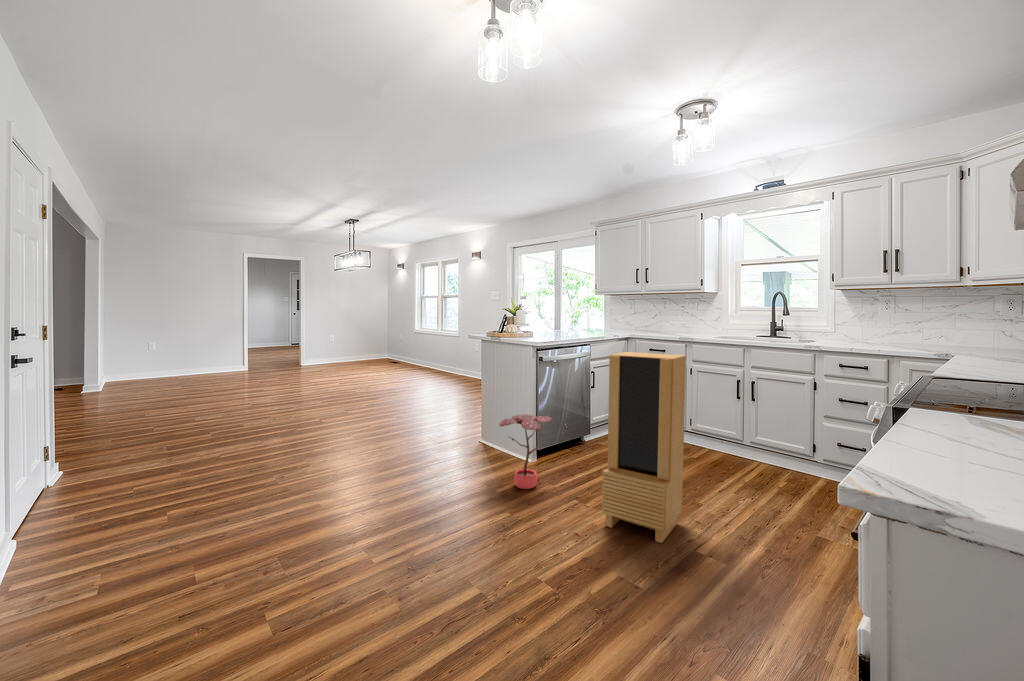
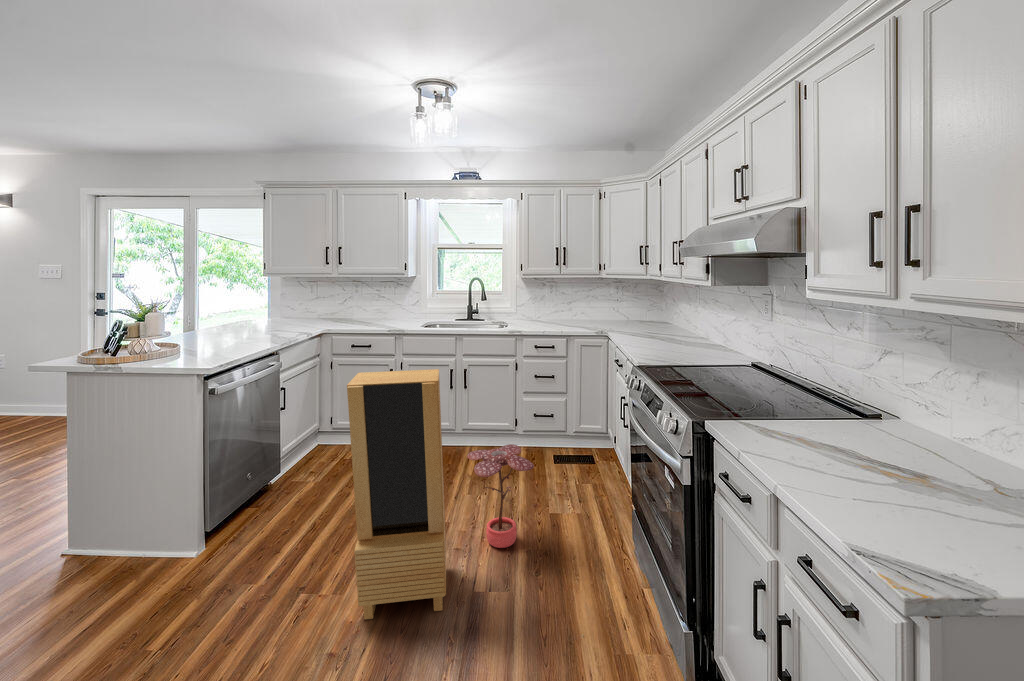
potted plant: present [499,414,552,489] -> present [467,444,534,548]

